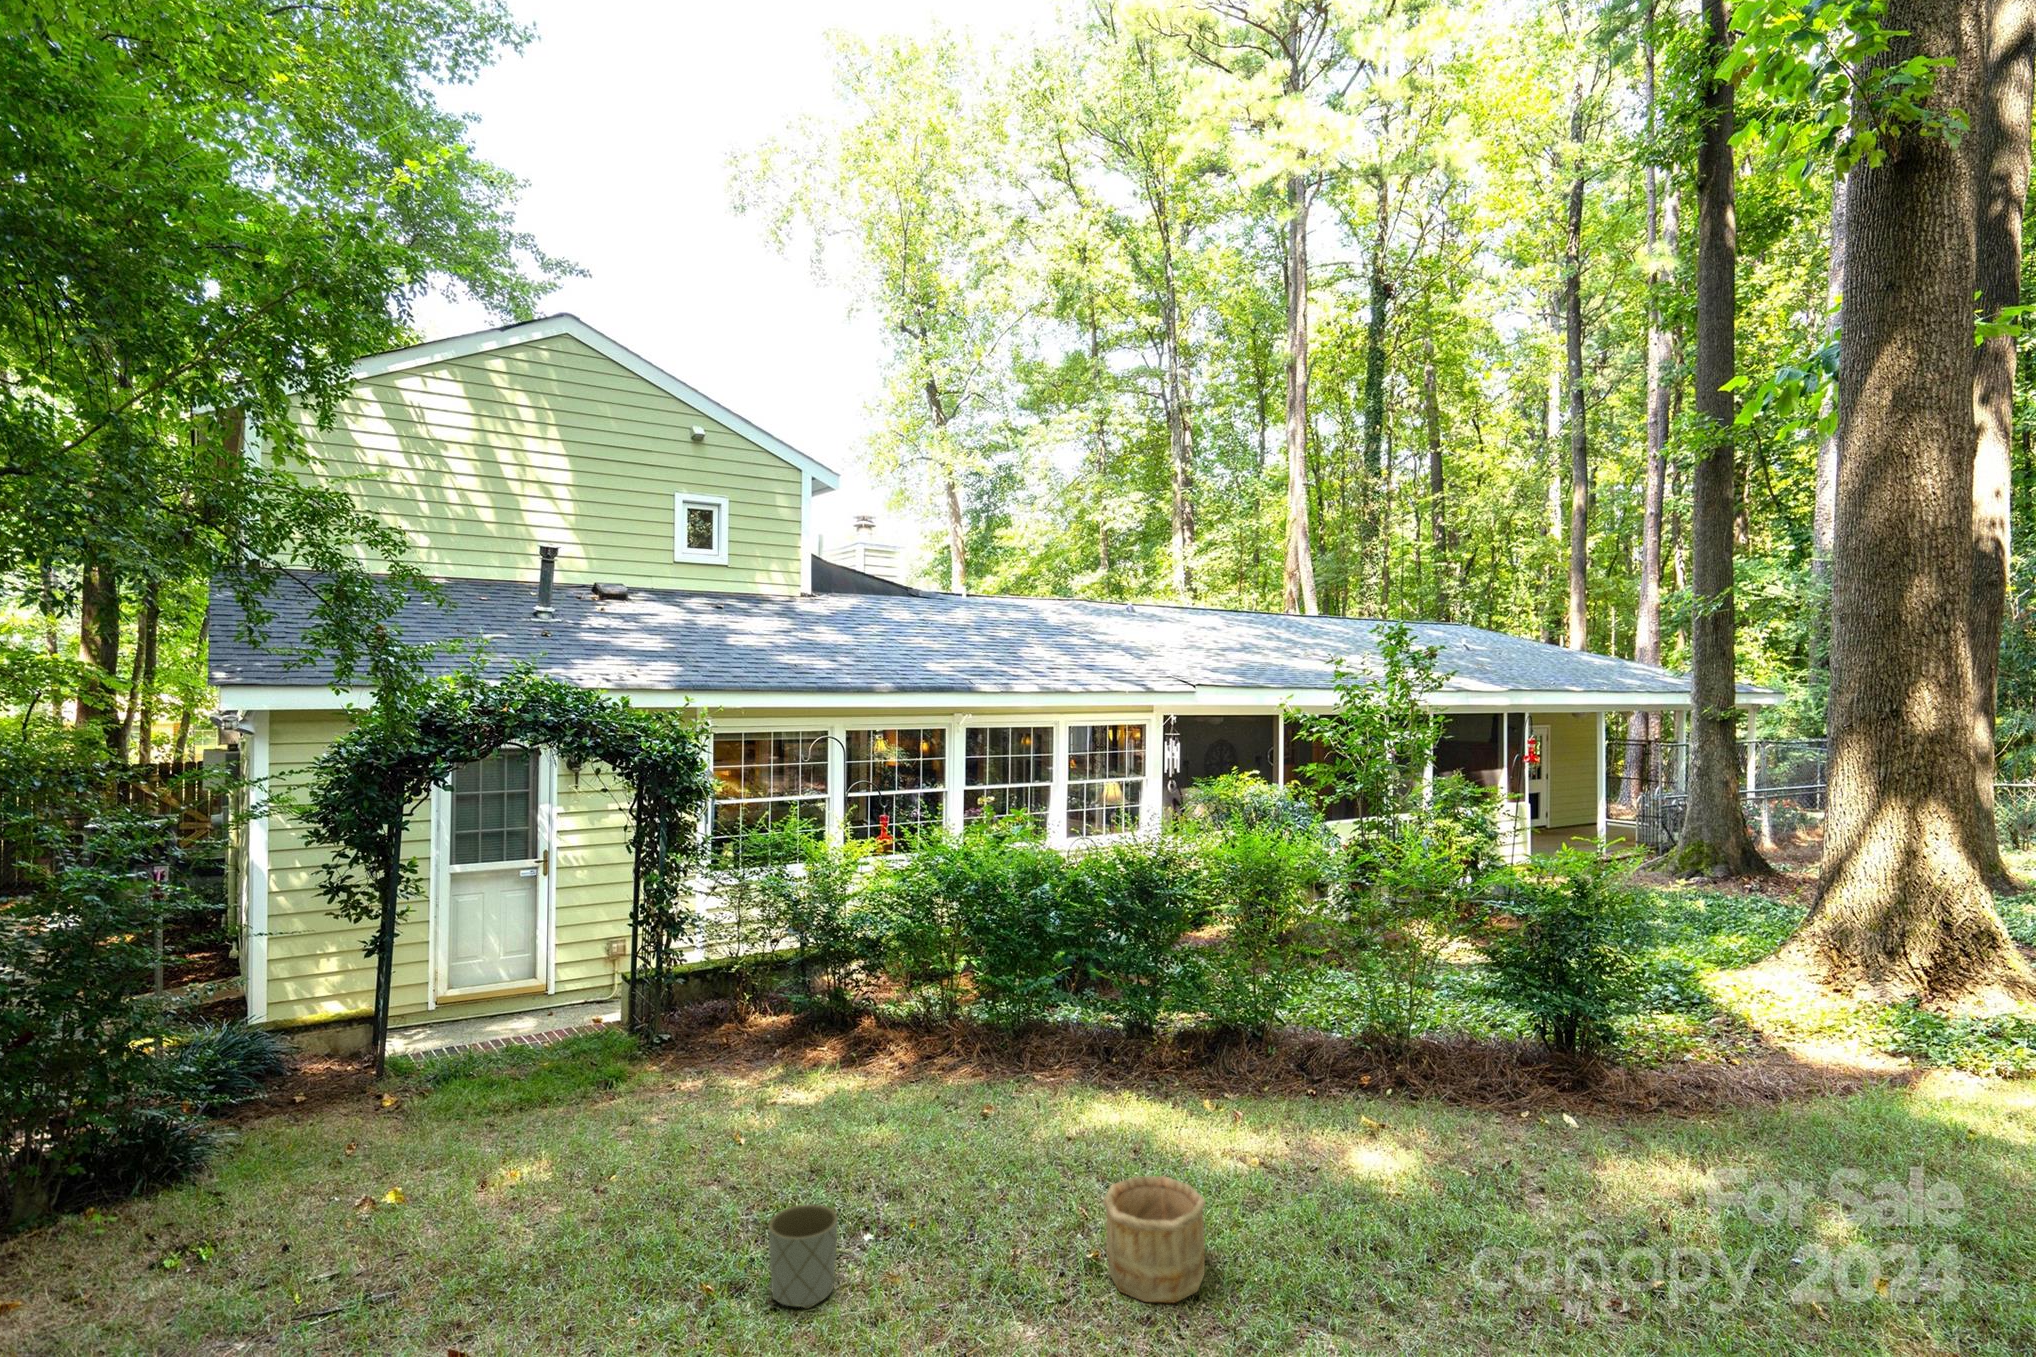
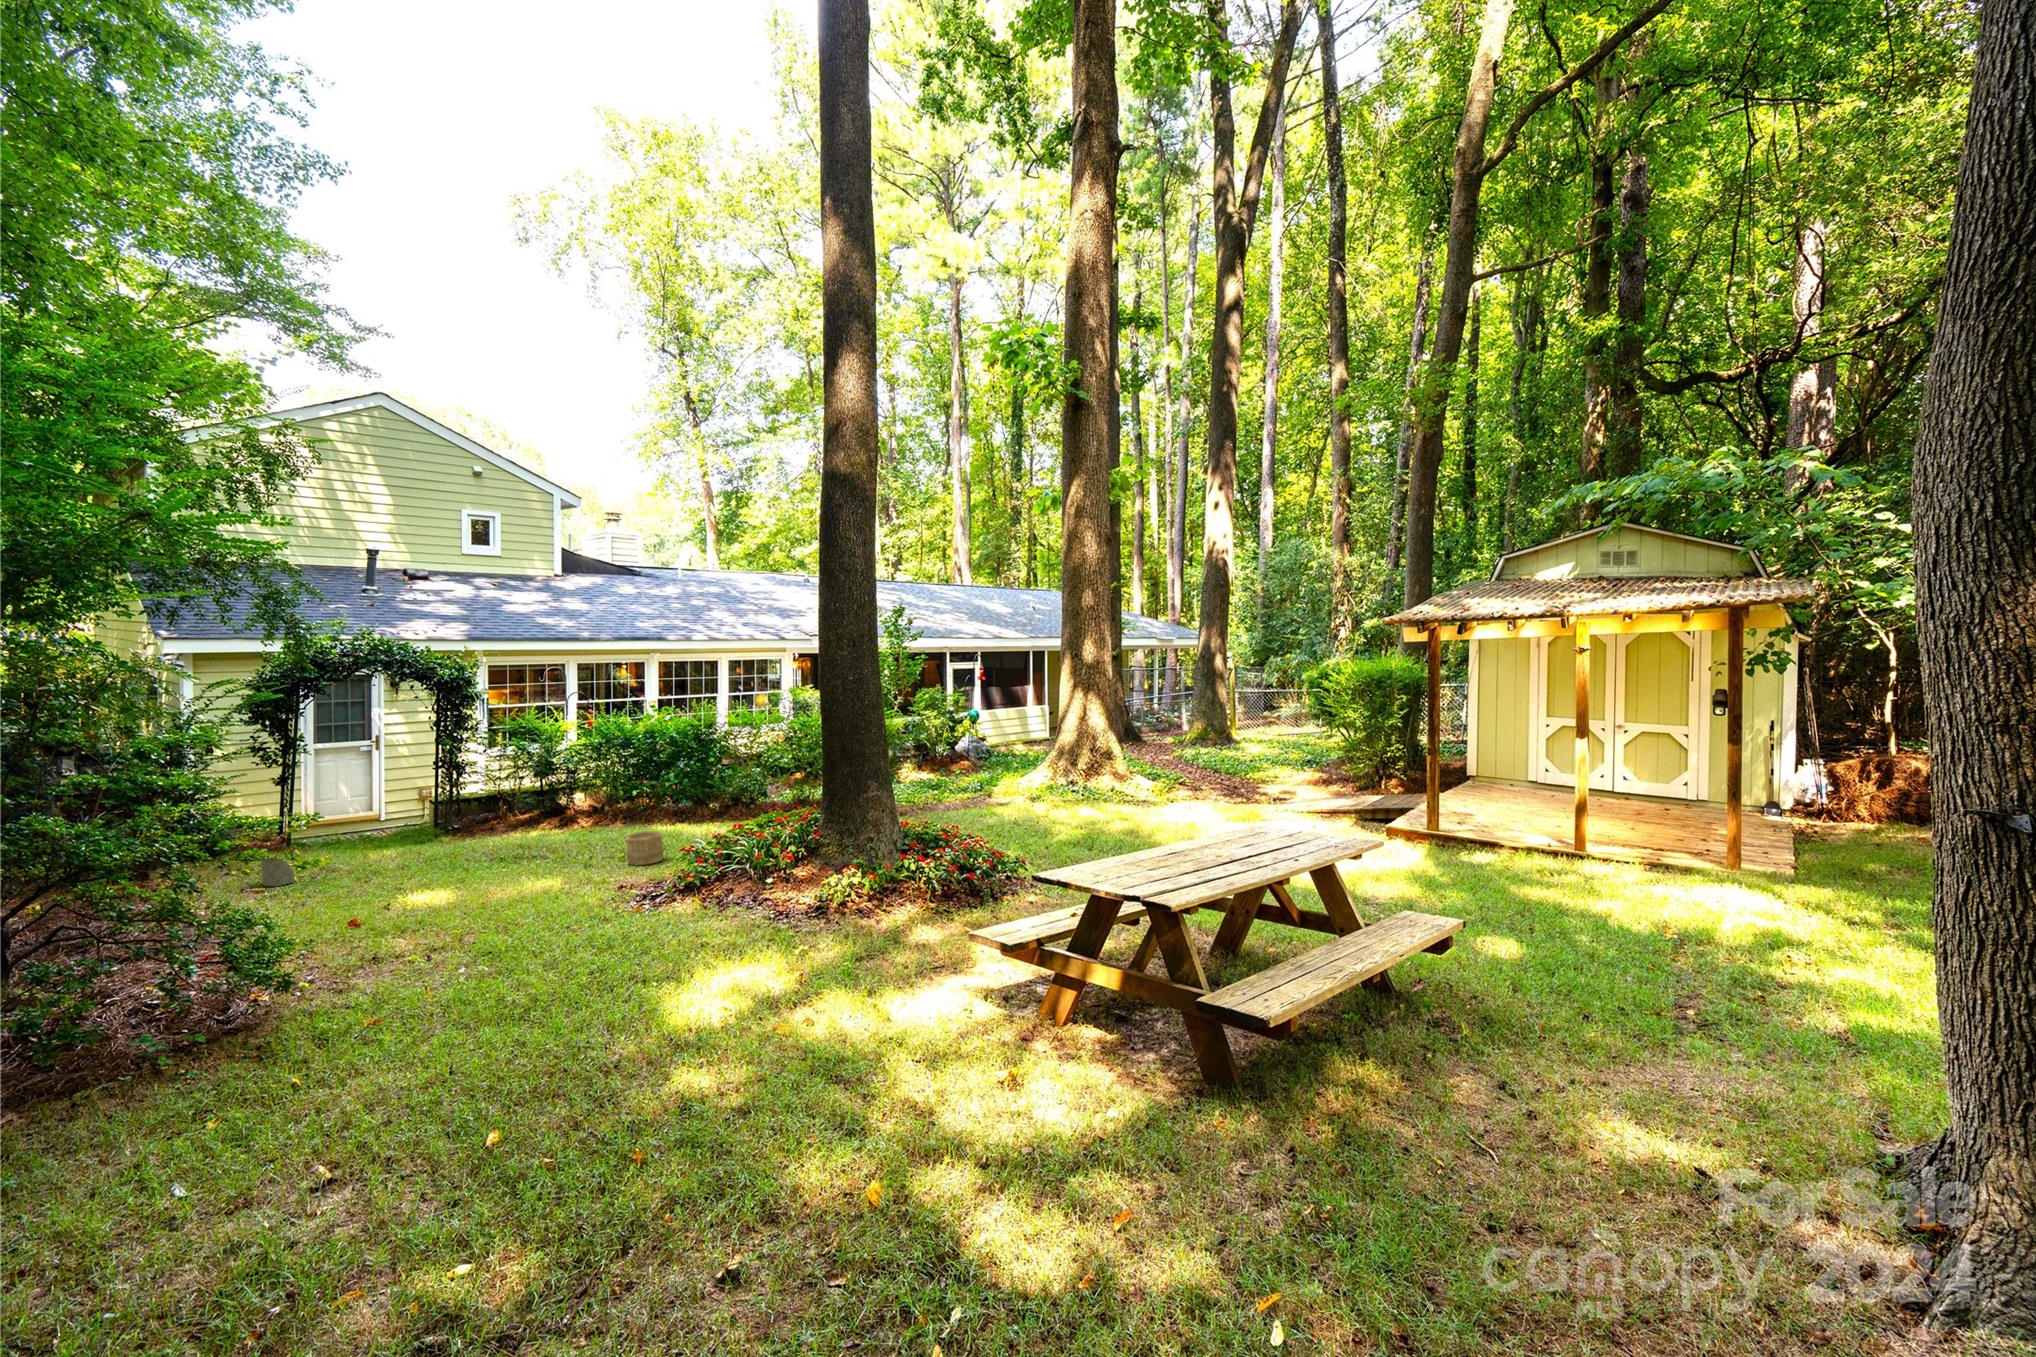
planter: present [769,1204,838,1309] -> present [261,855,294,887]

